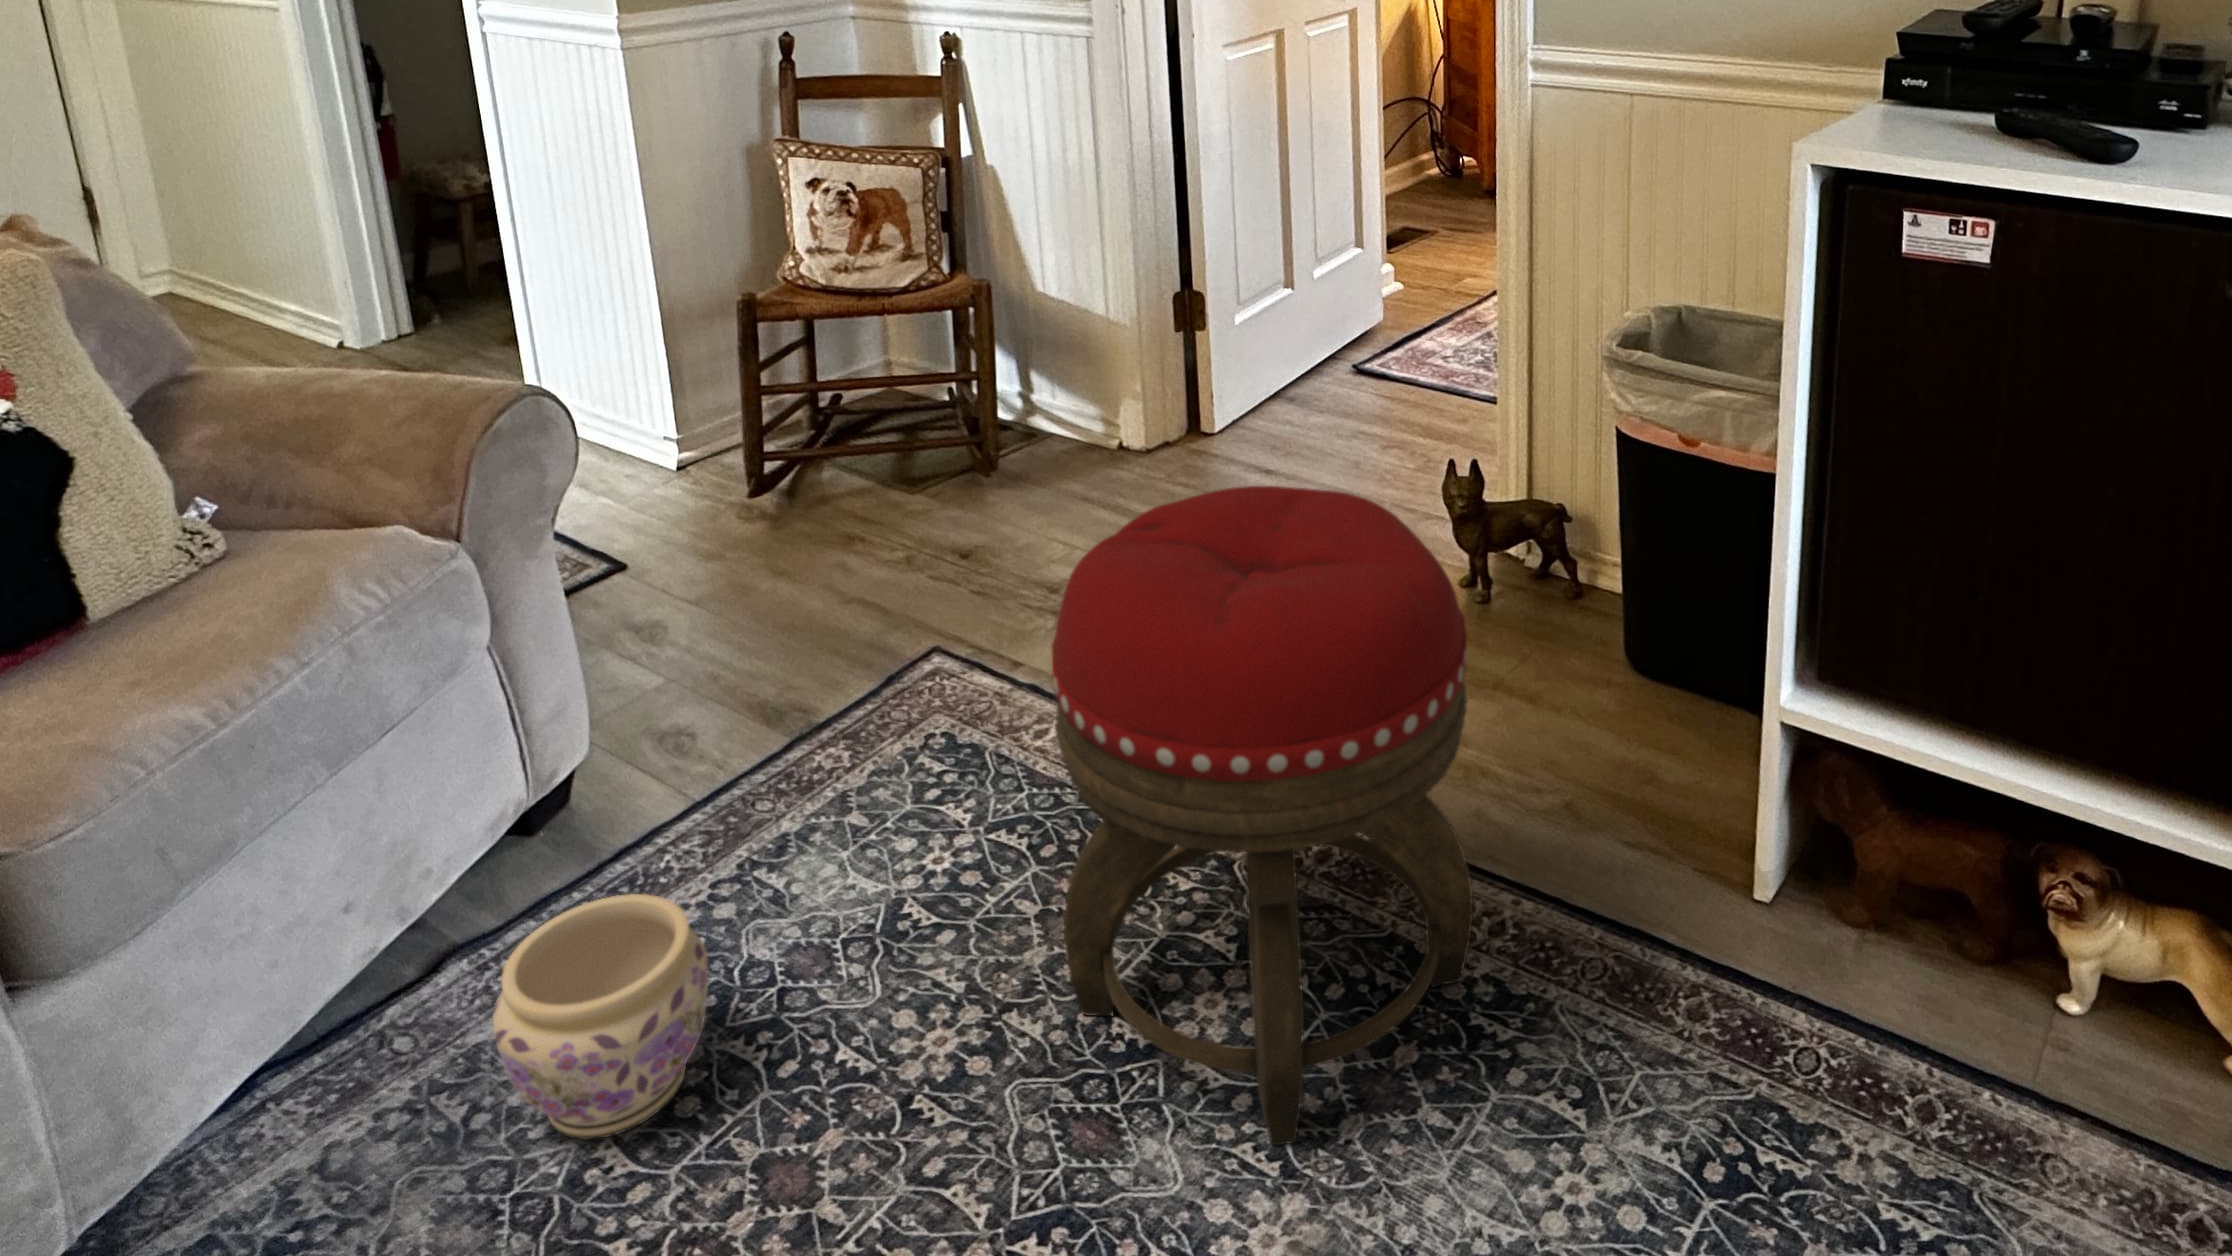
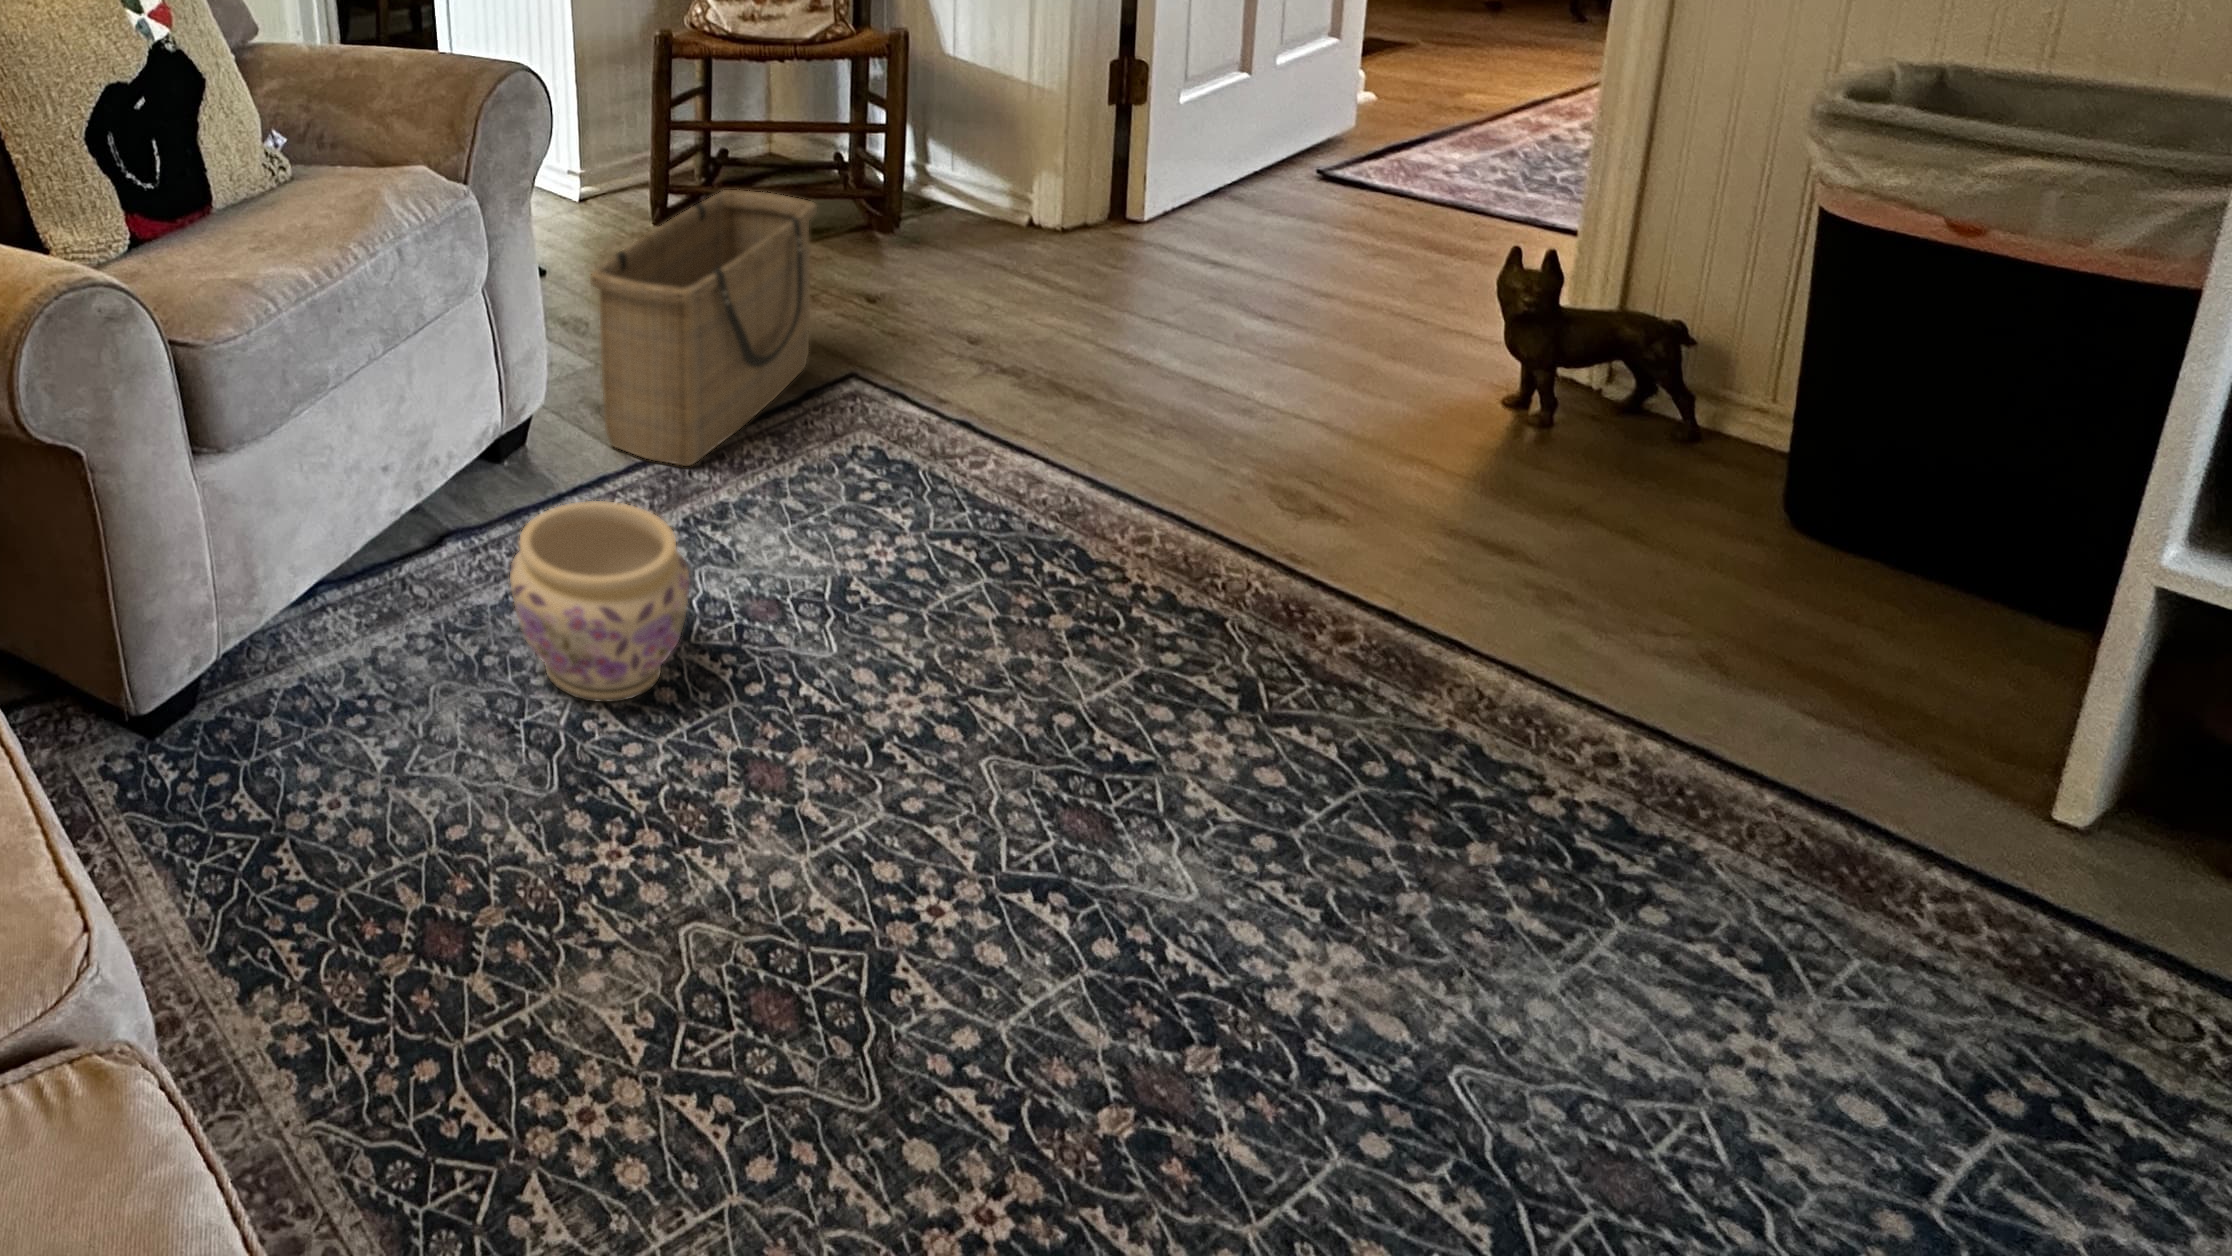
basket: none [626,478,892,798] -> present [590,190,817,466]
footstool: present [1052,486,1473,1145] -> none [1049,194,1647,902]

